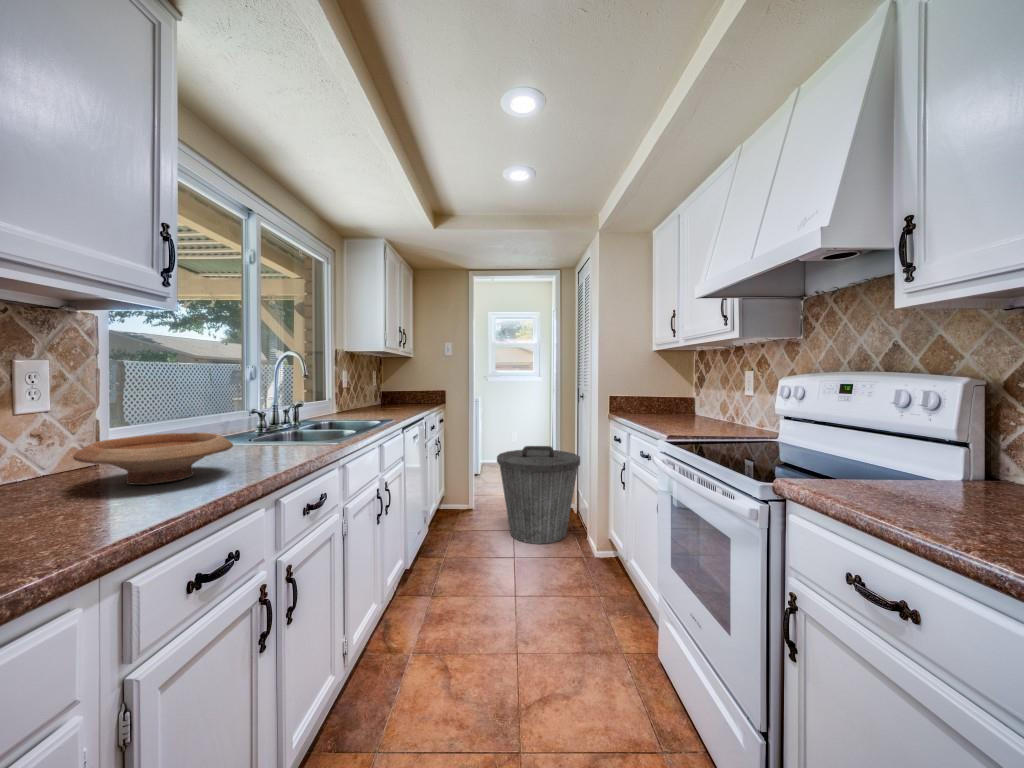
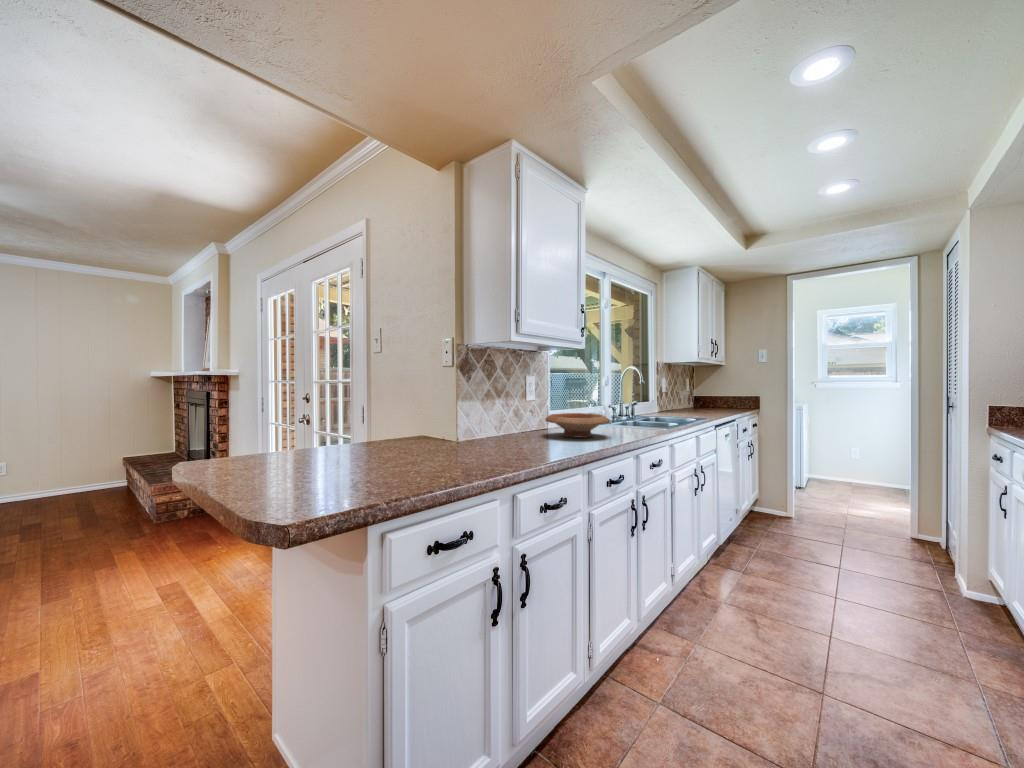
trash can: present [497,446,580,544] -> none [819,457,944,569]

